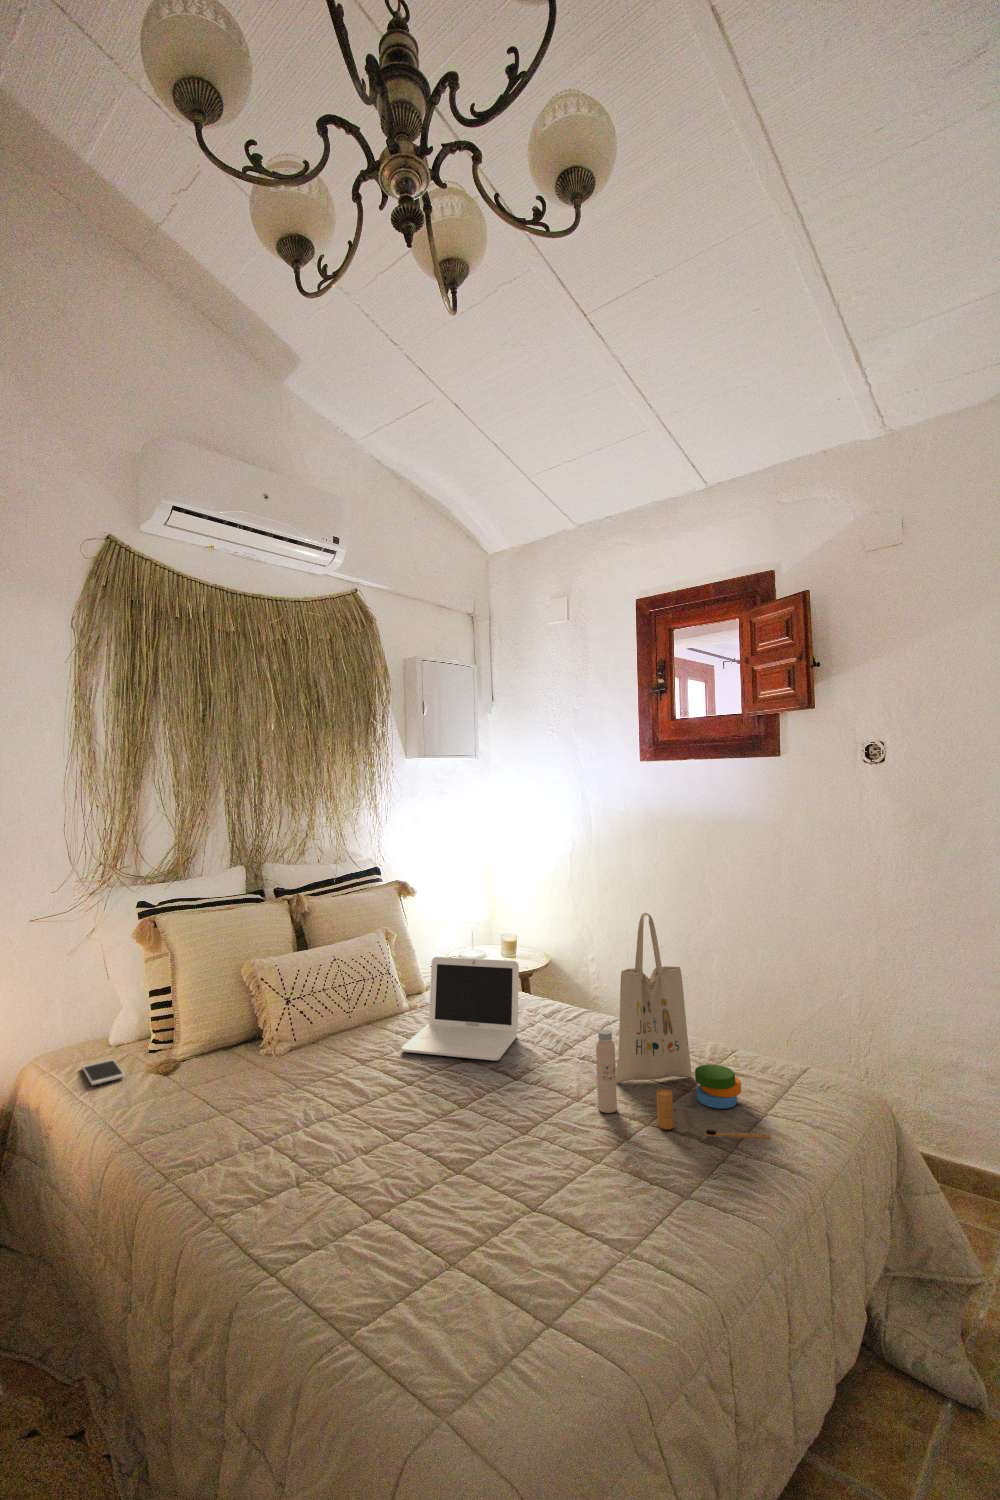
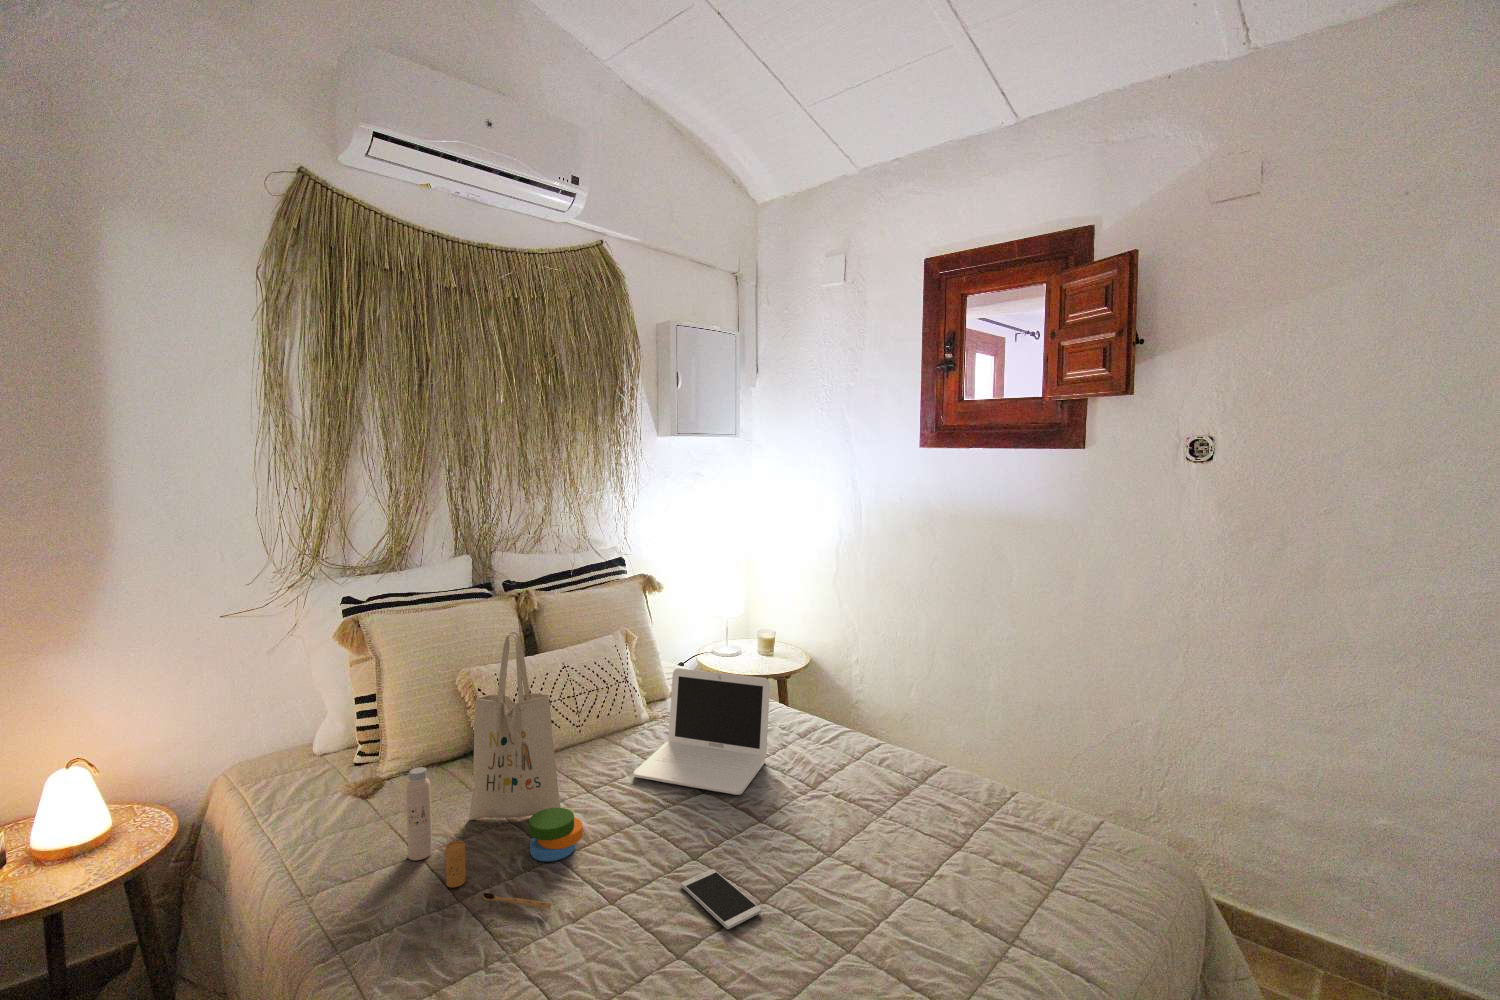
tote bag: present [596,913,771,1139] -> present [406,632,583,909]
smartphone: present [82,1059,125,1085] -> present [681,869,762,929]

